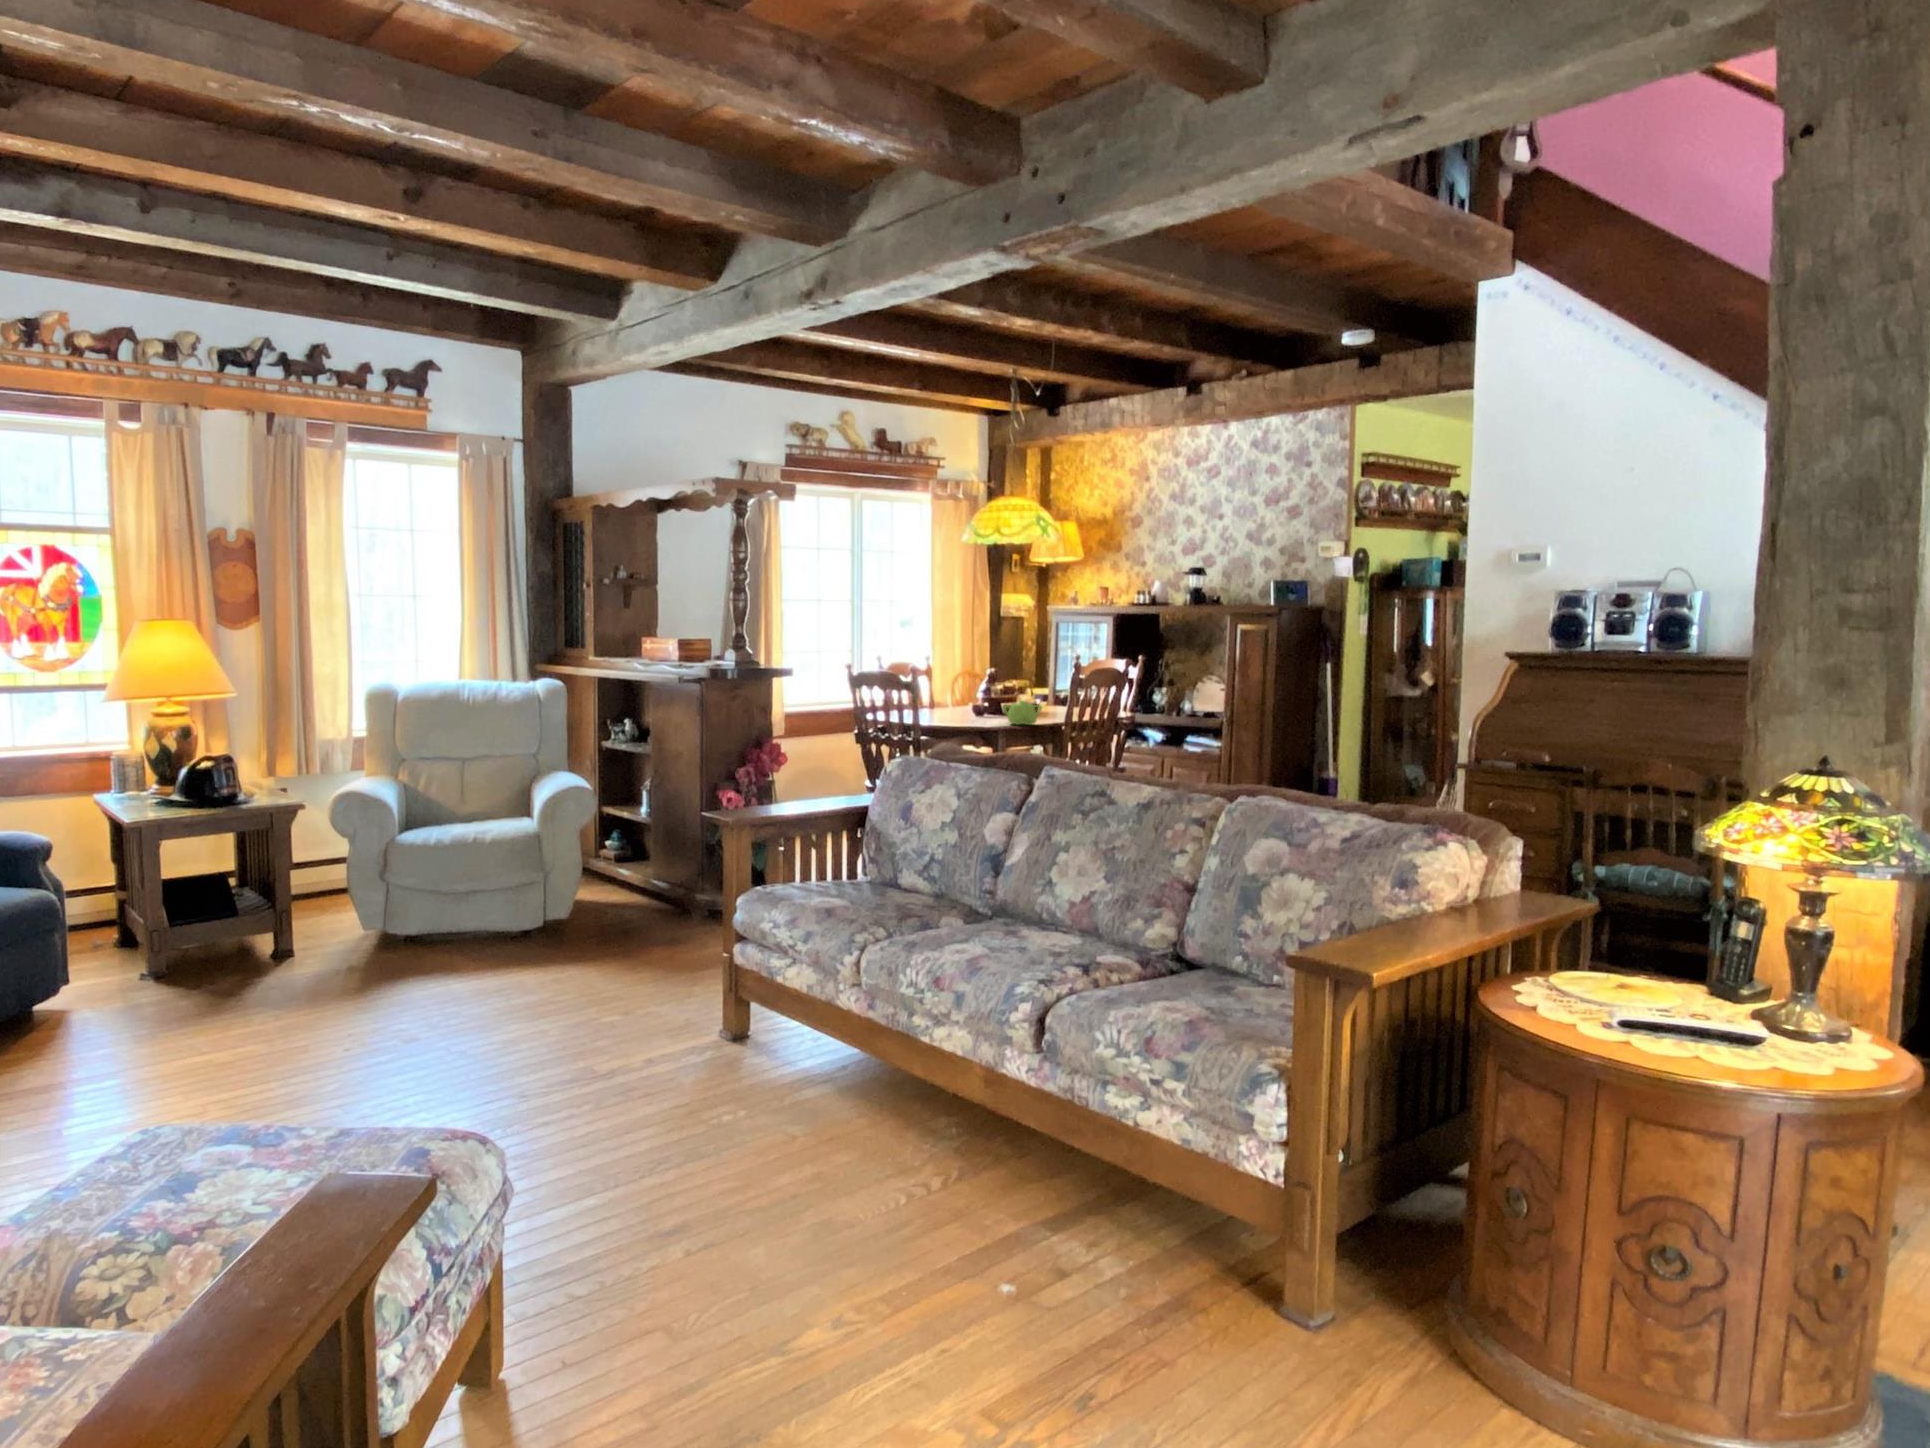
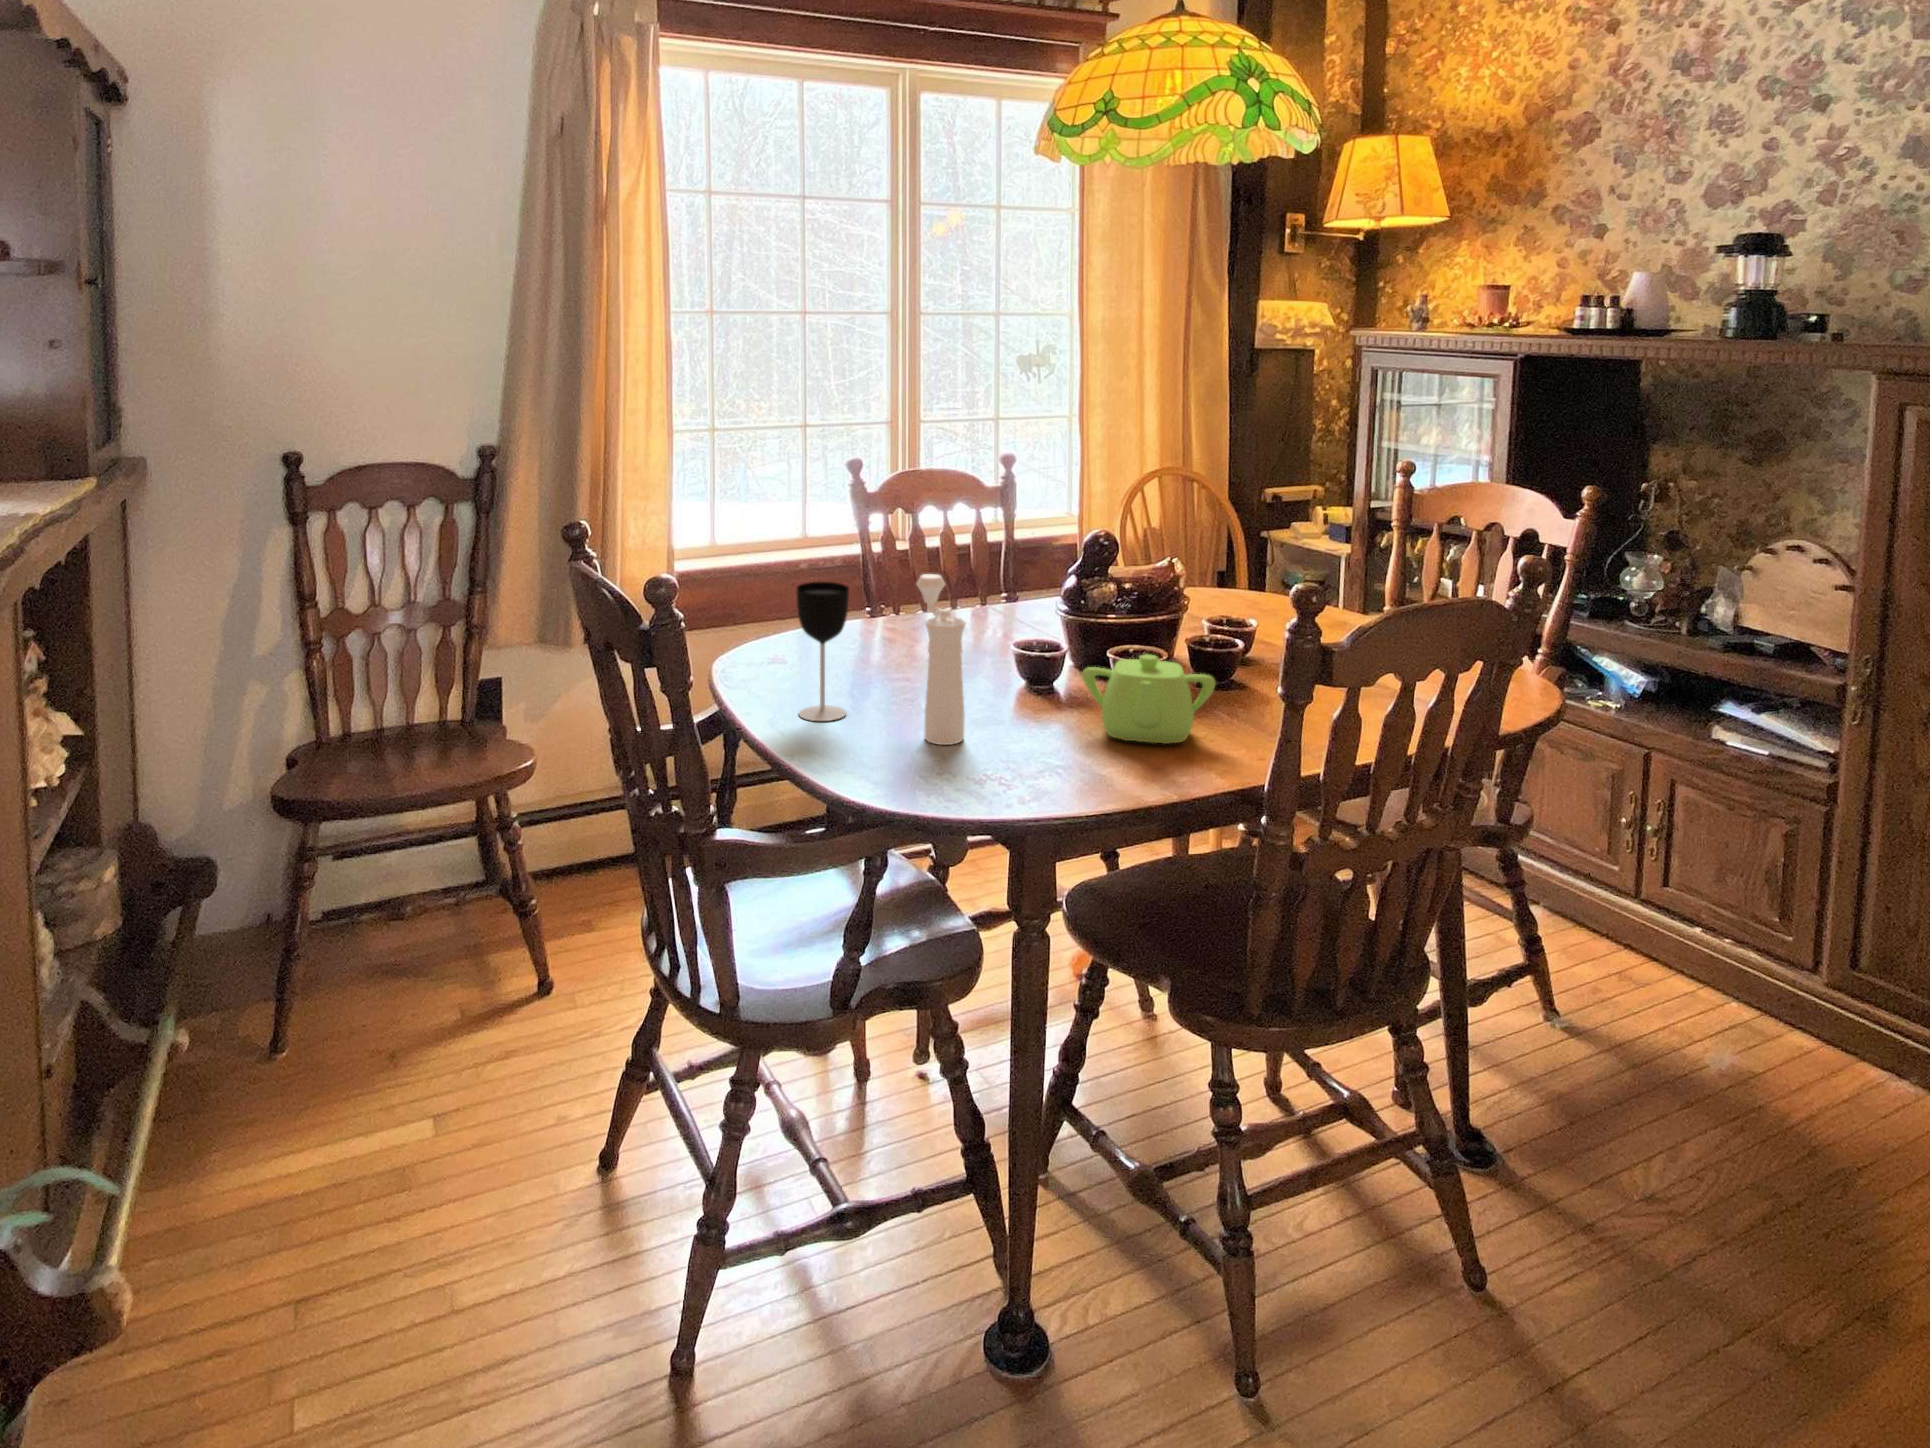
pepper mill: none [950,679,973,726] -> present [916,574,966,745]
wine glass: none [915,683,932,725] -> present [797,582,849,721]

